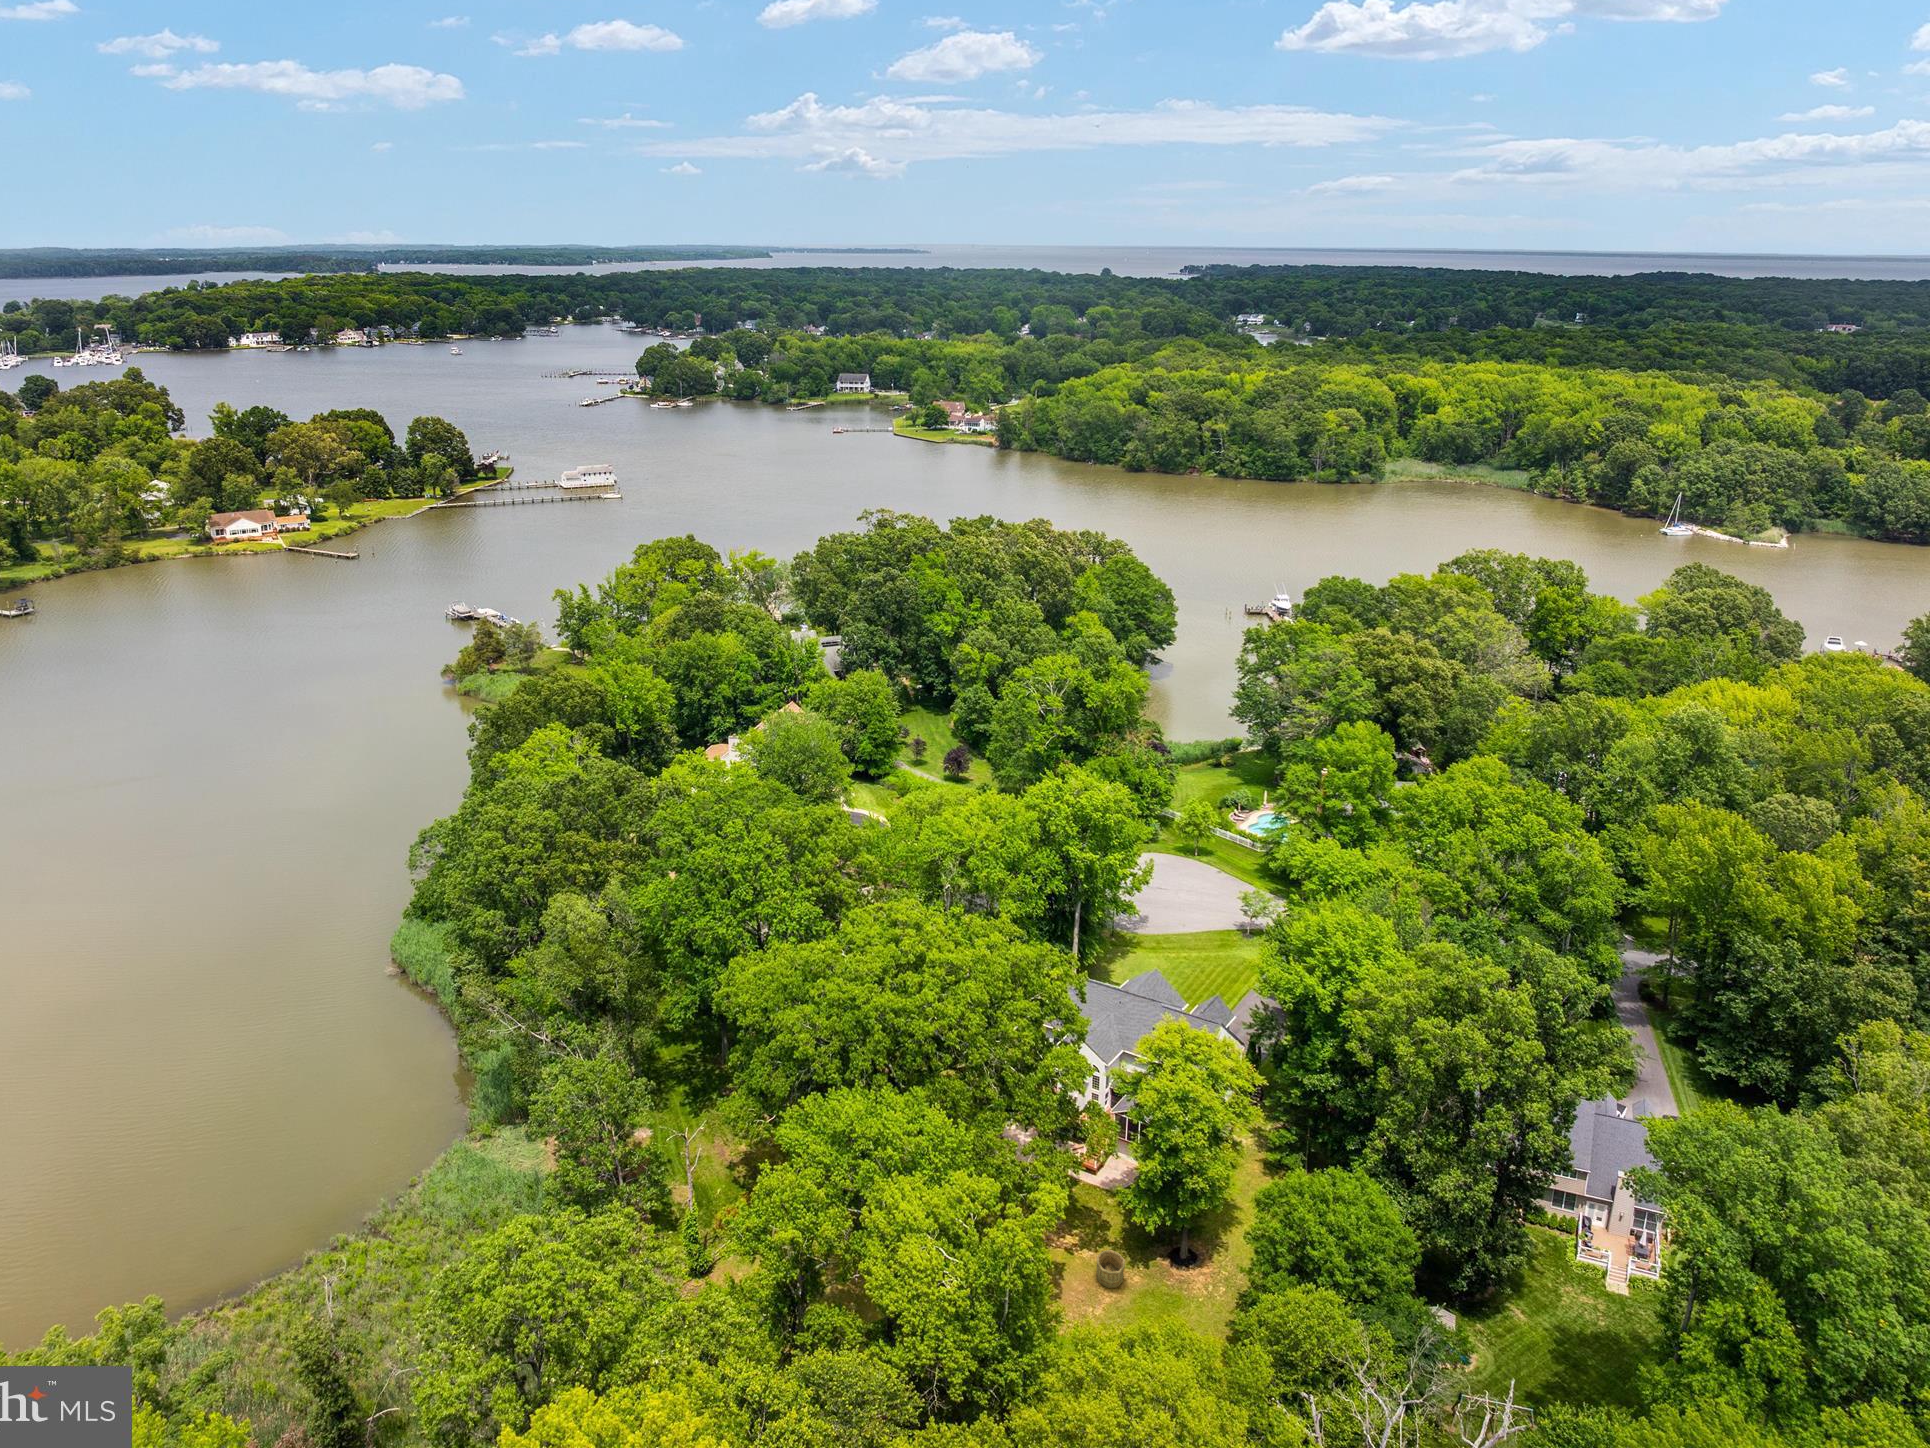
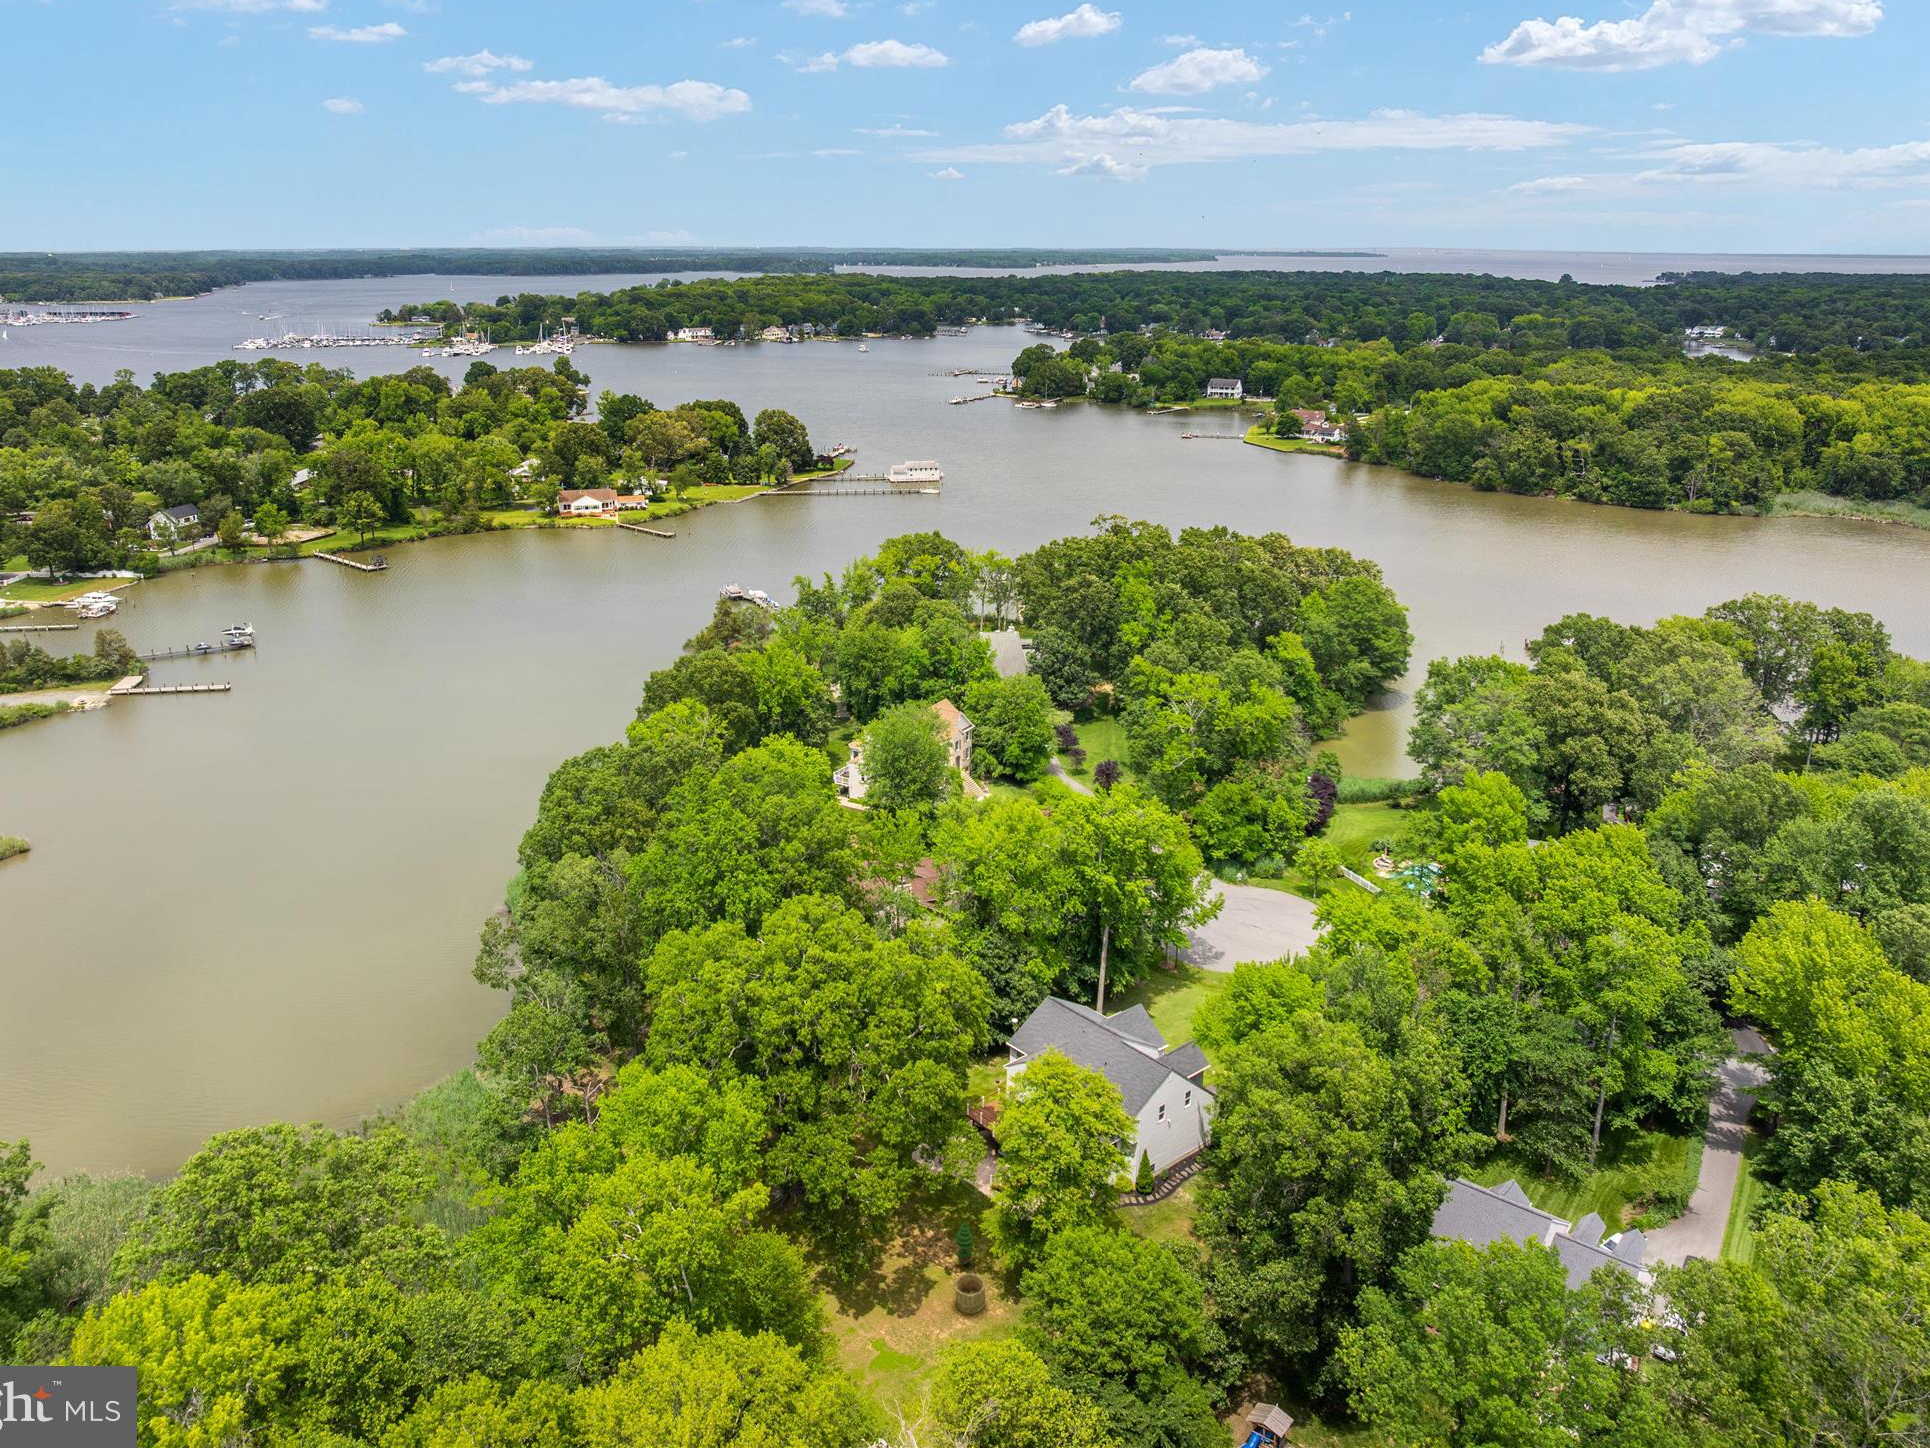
potted tree: none [1072,1203,1089,1241] -> present [956,1221,974,1264]

